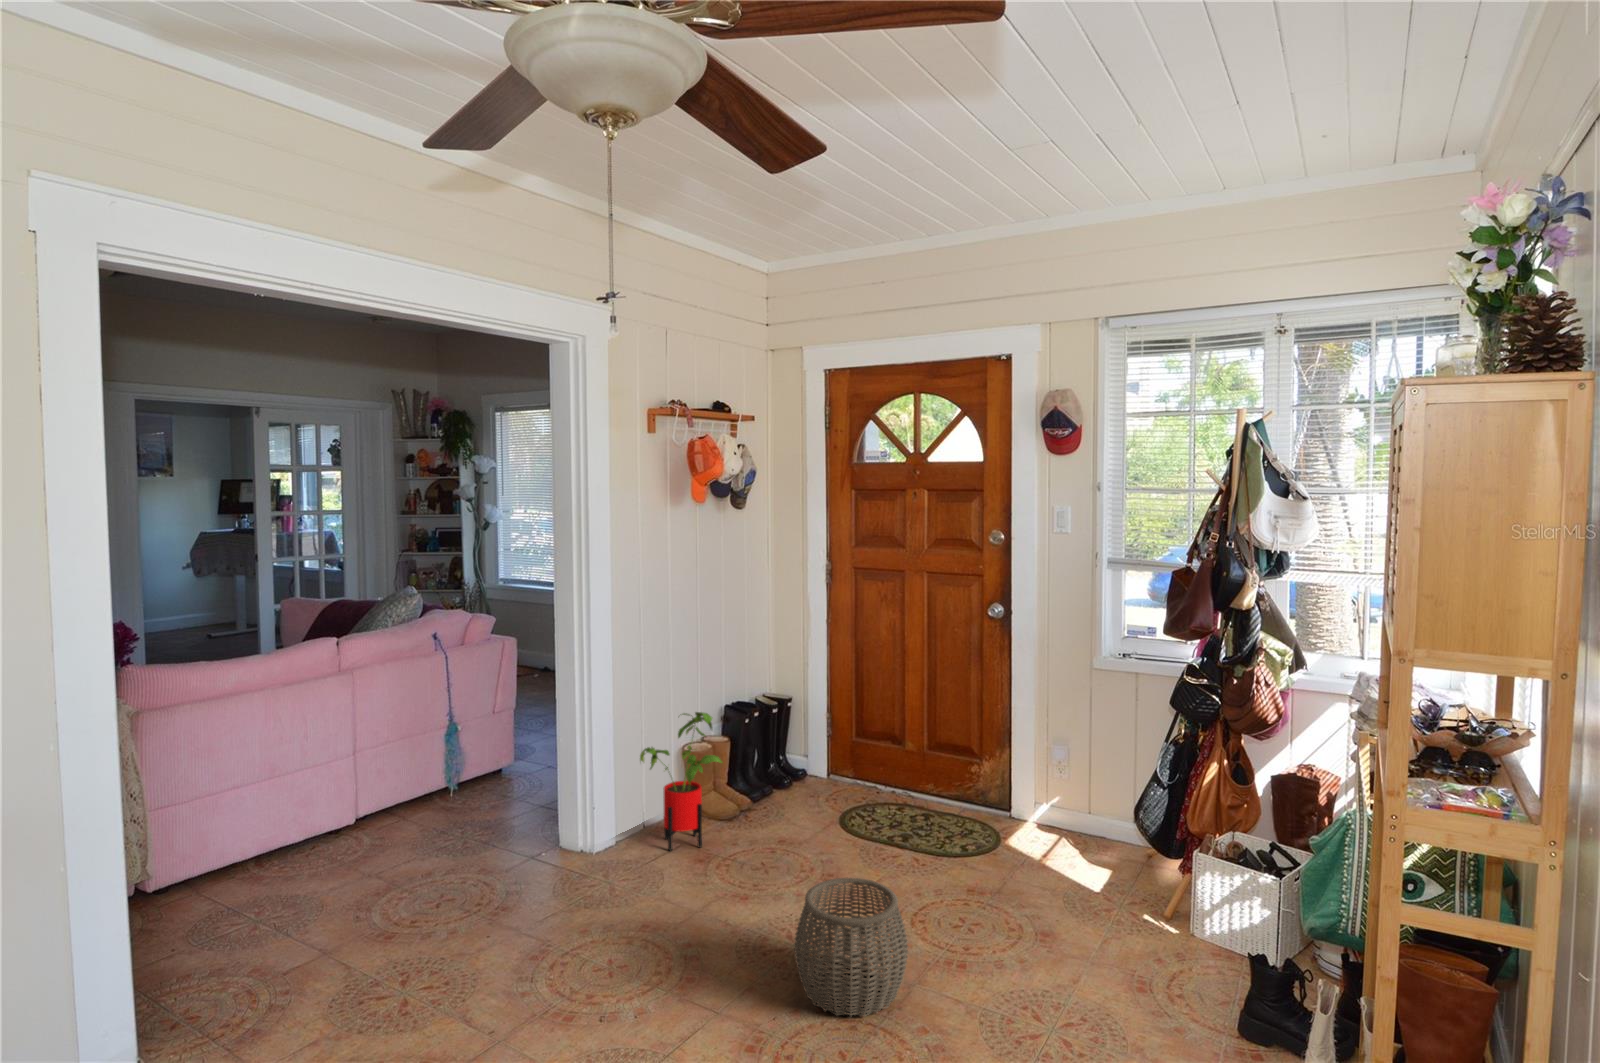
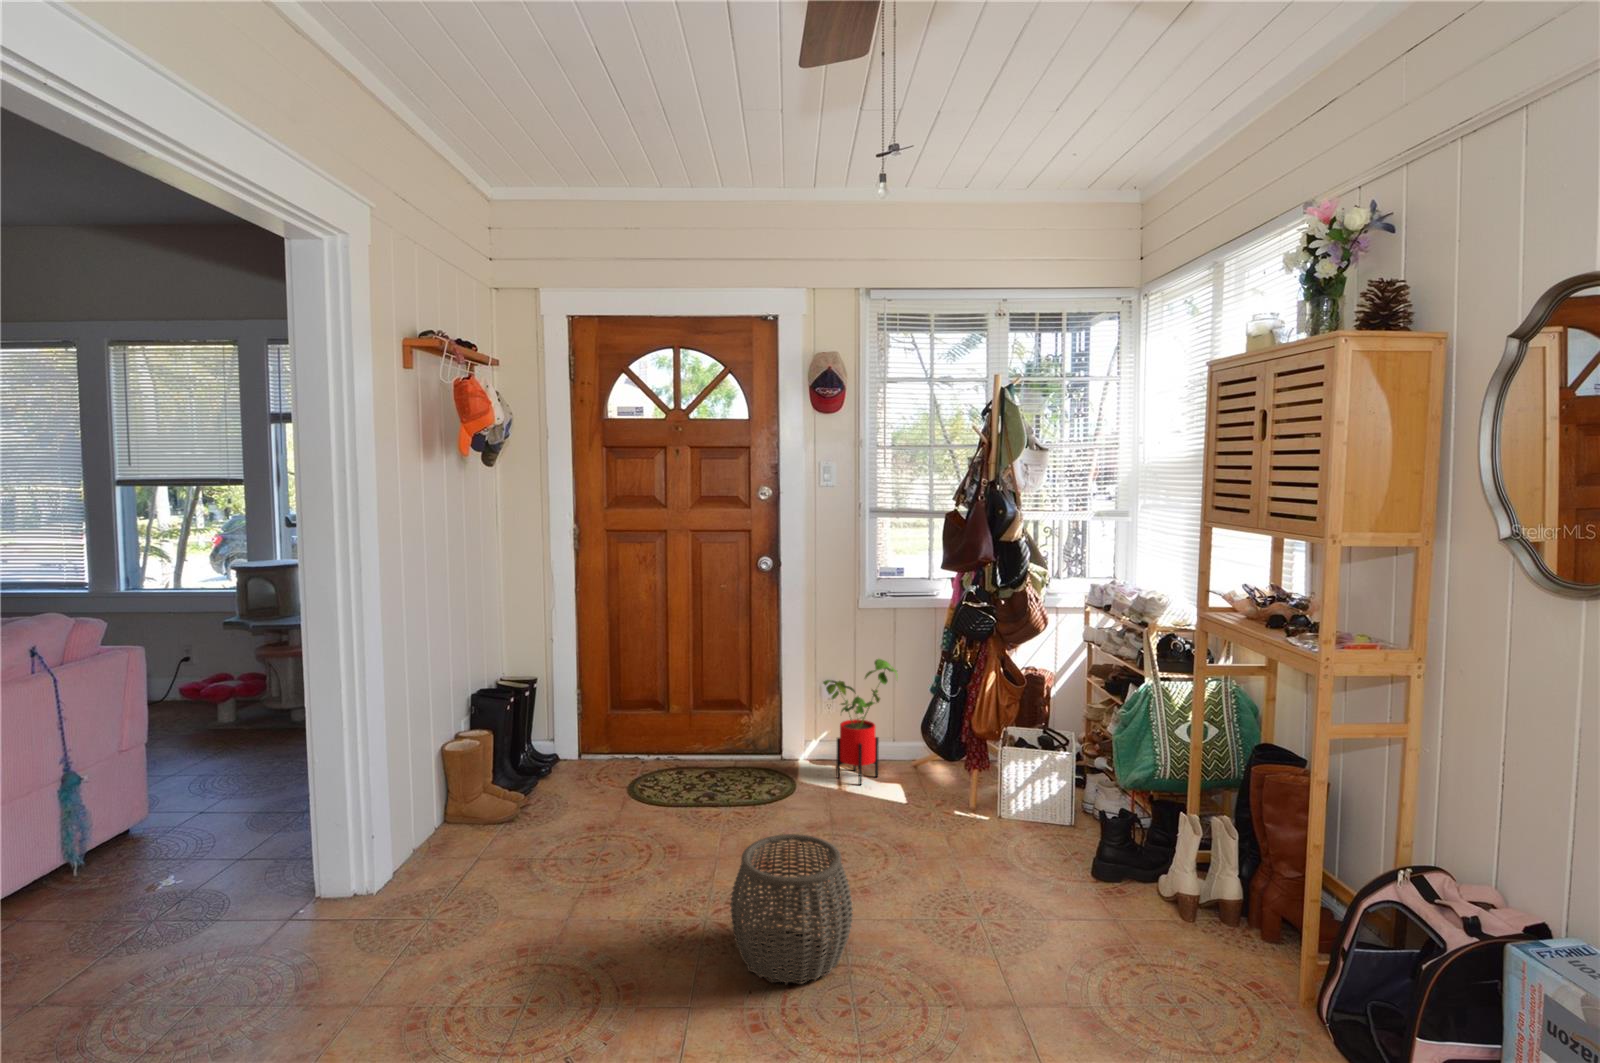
house plant: present [640,712,722,851] -> present [823,659,898,785]

